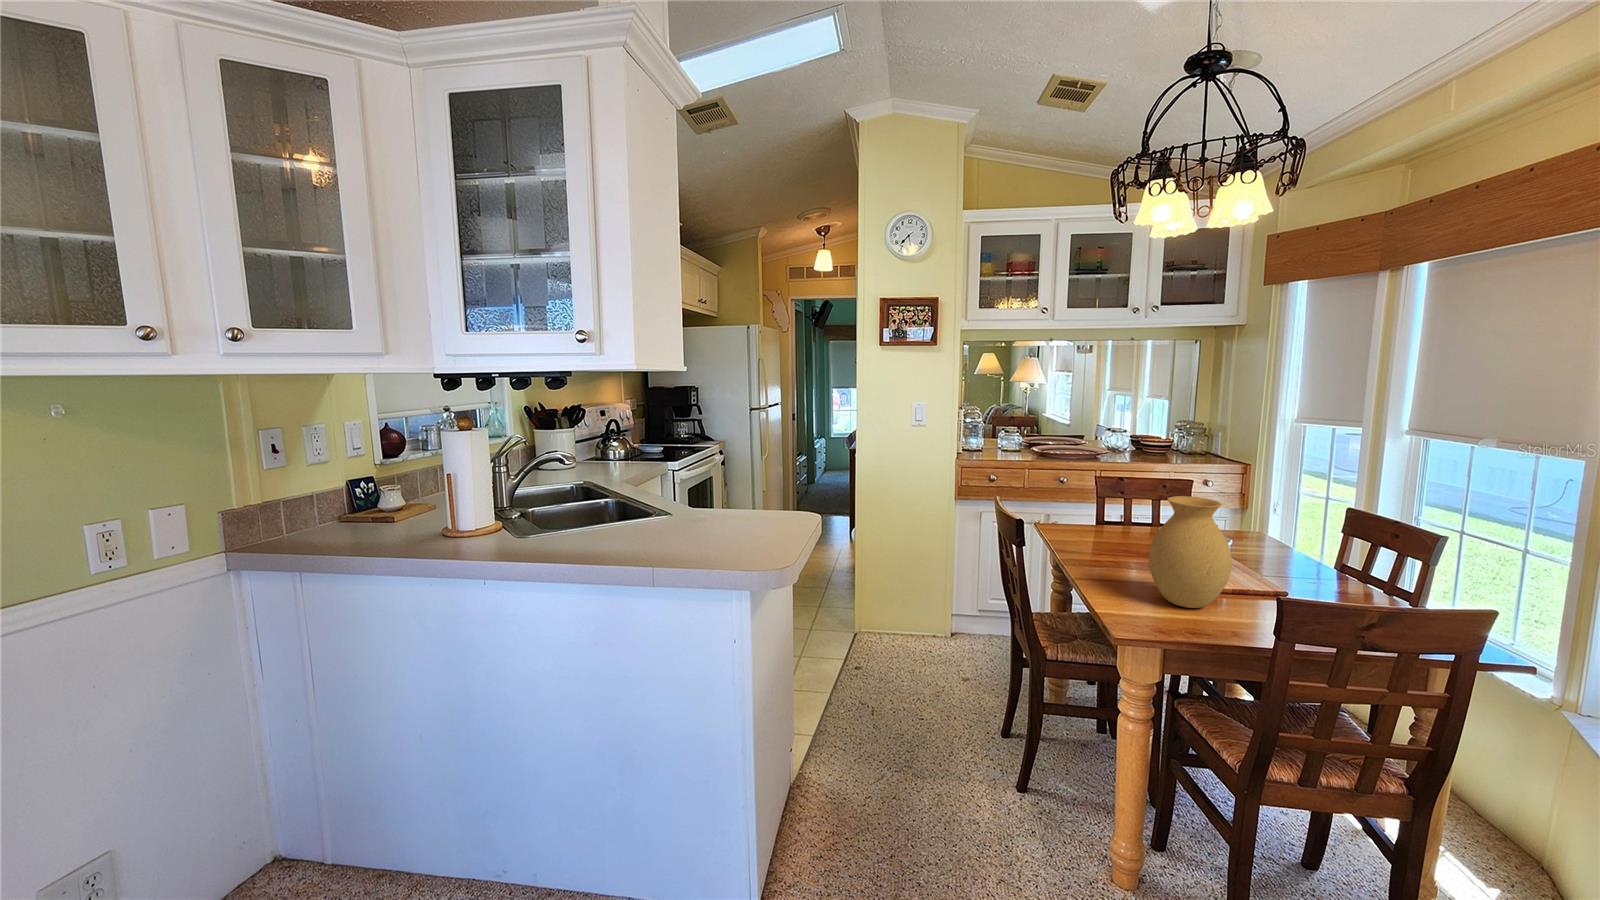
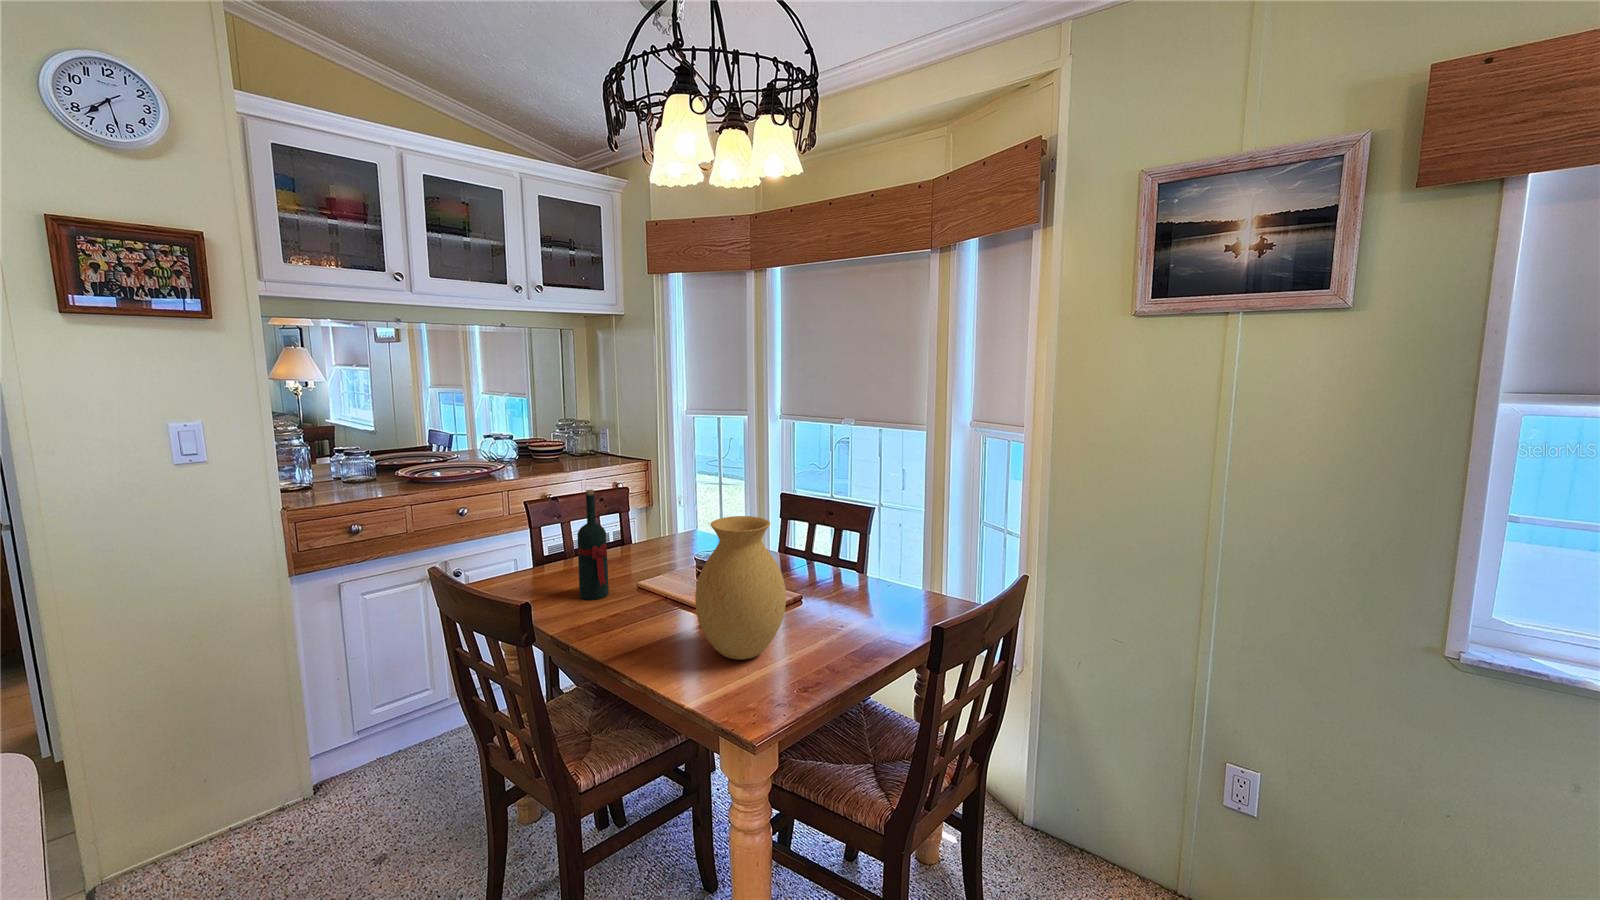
wine bottle: none [1103,468,1129,550] -> present [577,490,609,600]

